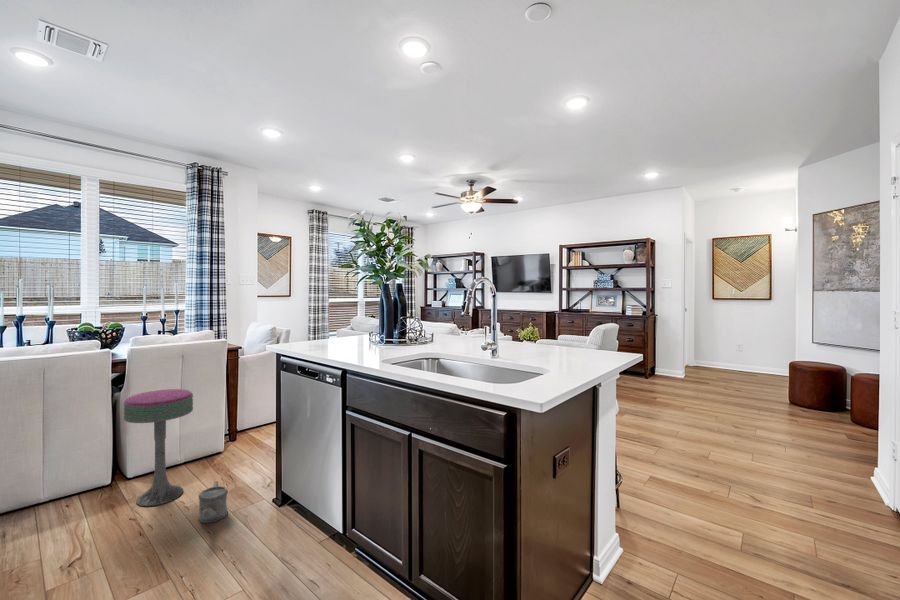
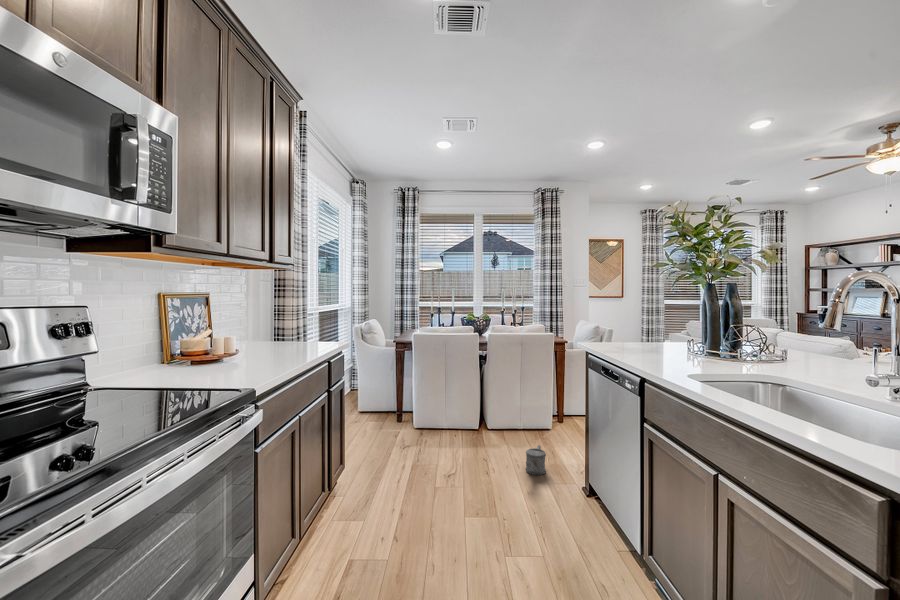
bar stool: present [124,389,193,506] -> none [484,367,526,452]

